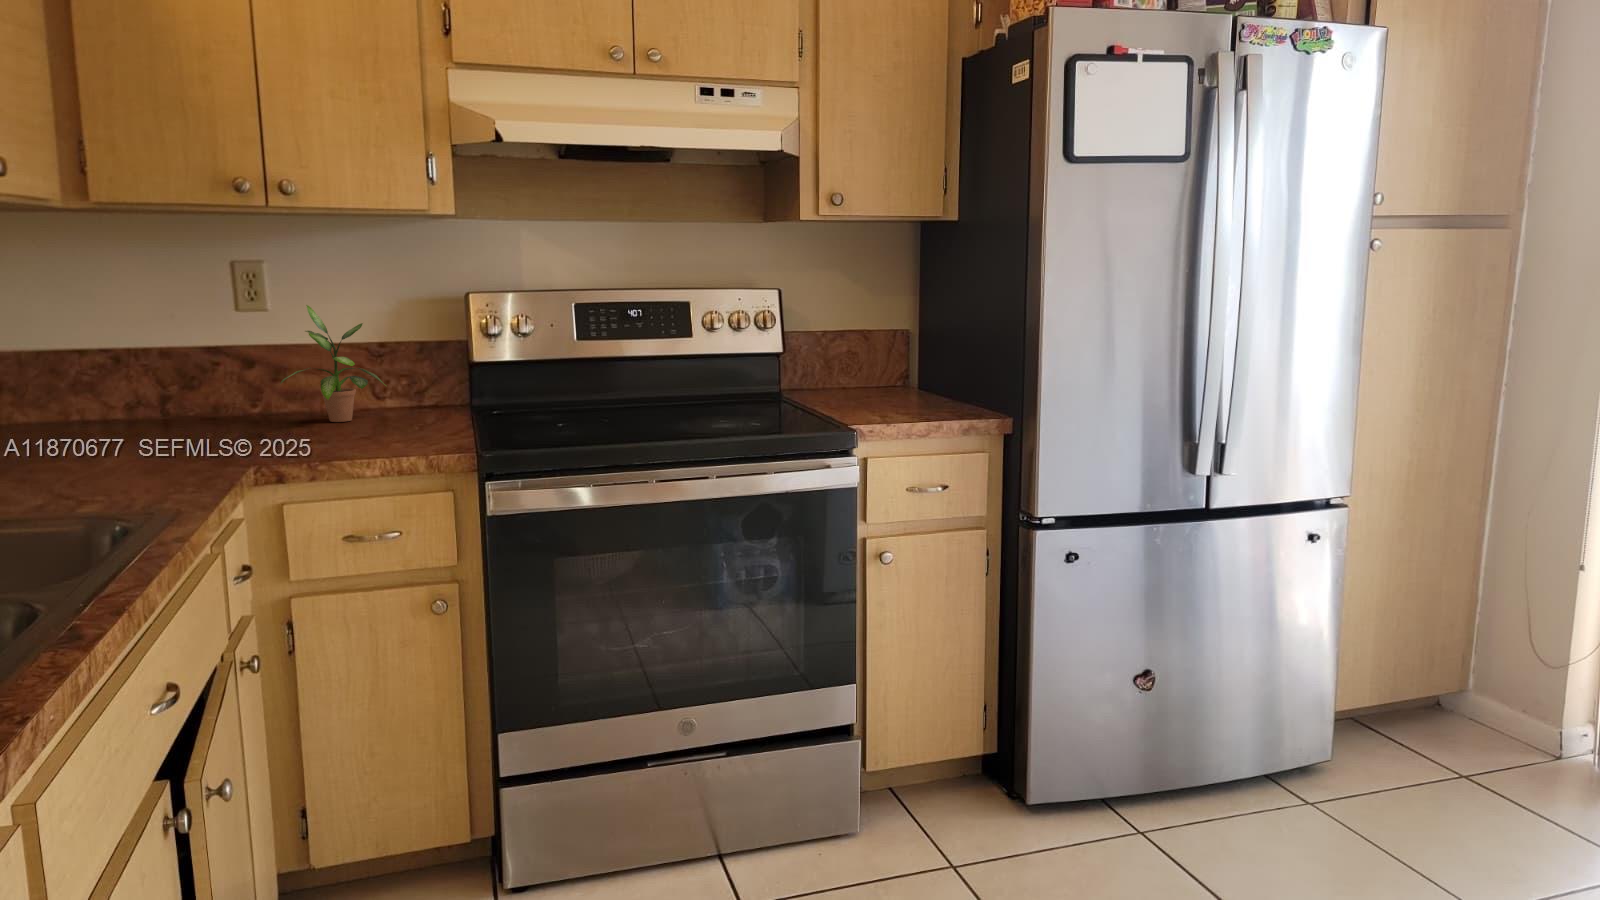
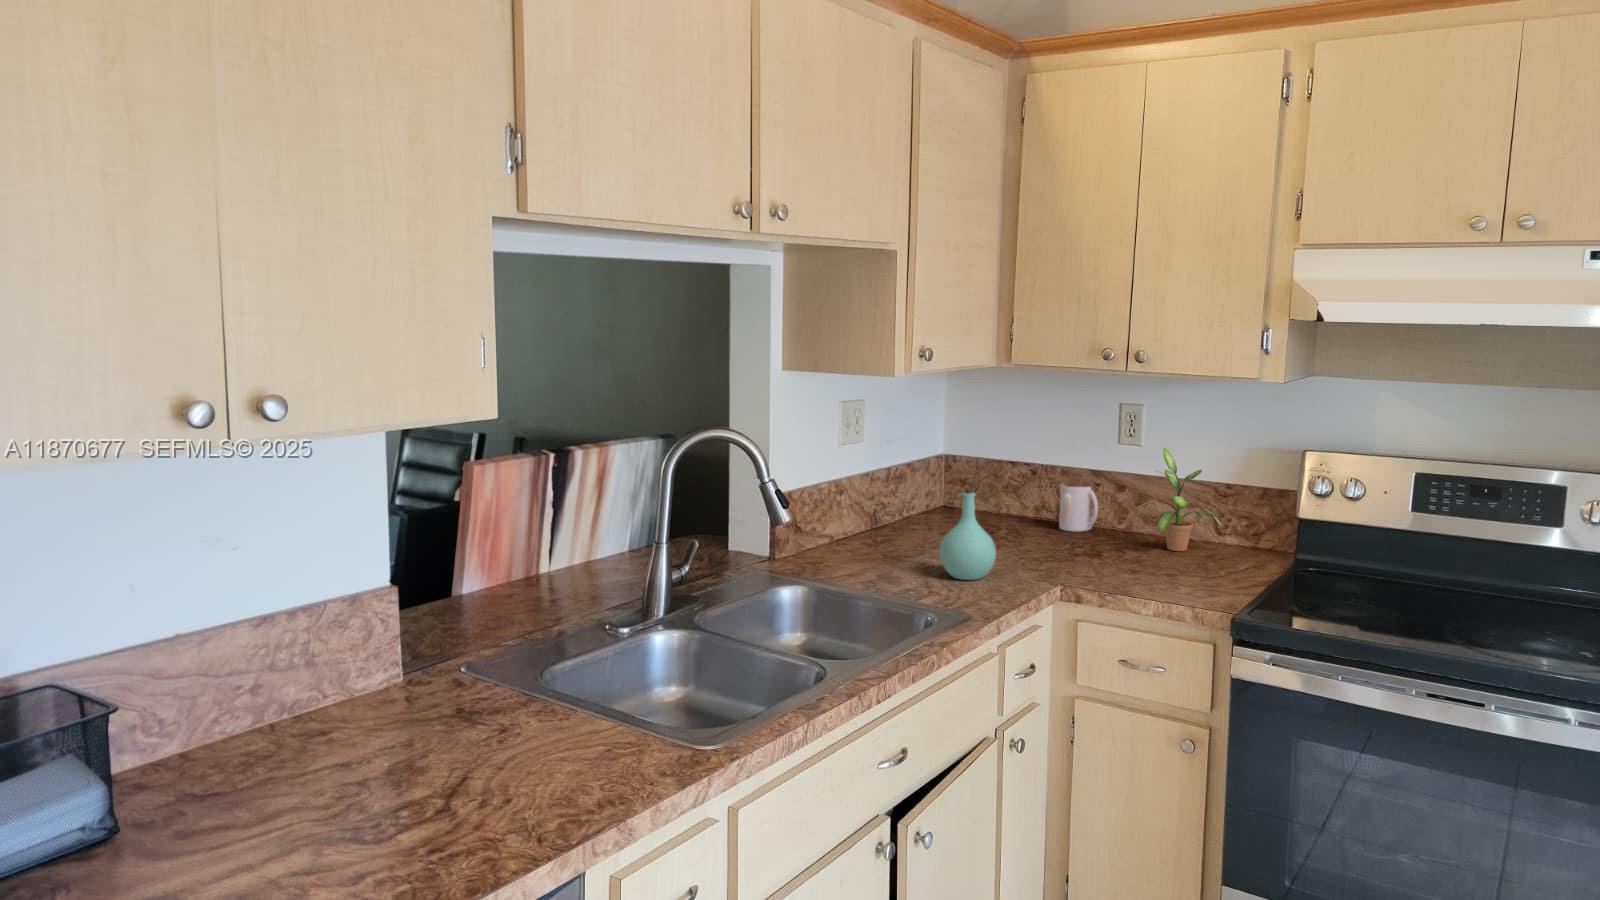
bottle: none [61,355,152,483] -> present [939,488,996,580]
mug: none [167,365,225,425] -> present [1059,484,1098,532]

